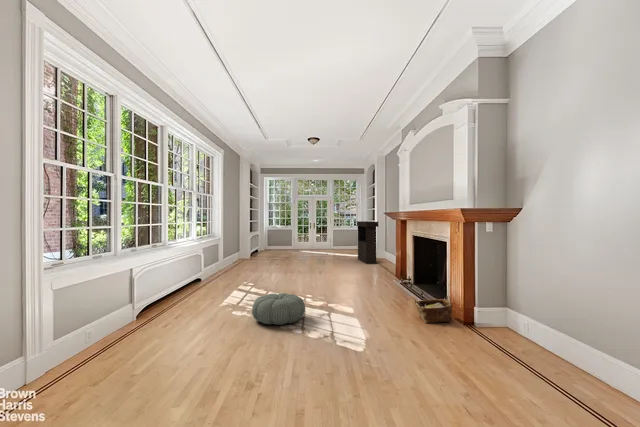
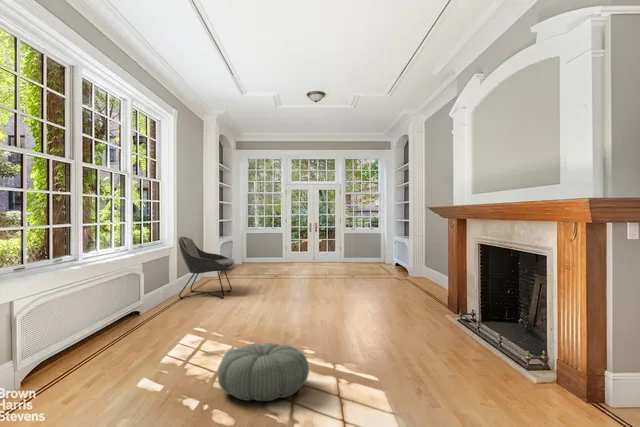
console table: present [356,221,379,264] -> none [380,221,415,286]
lounge chair: none [224,231,261,272] -> present [178,236,235,299]
woven basket: present [415,295,452,323] -> none [496,348,563,397]

